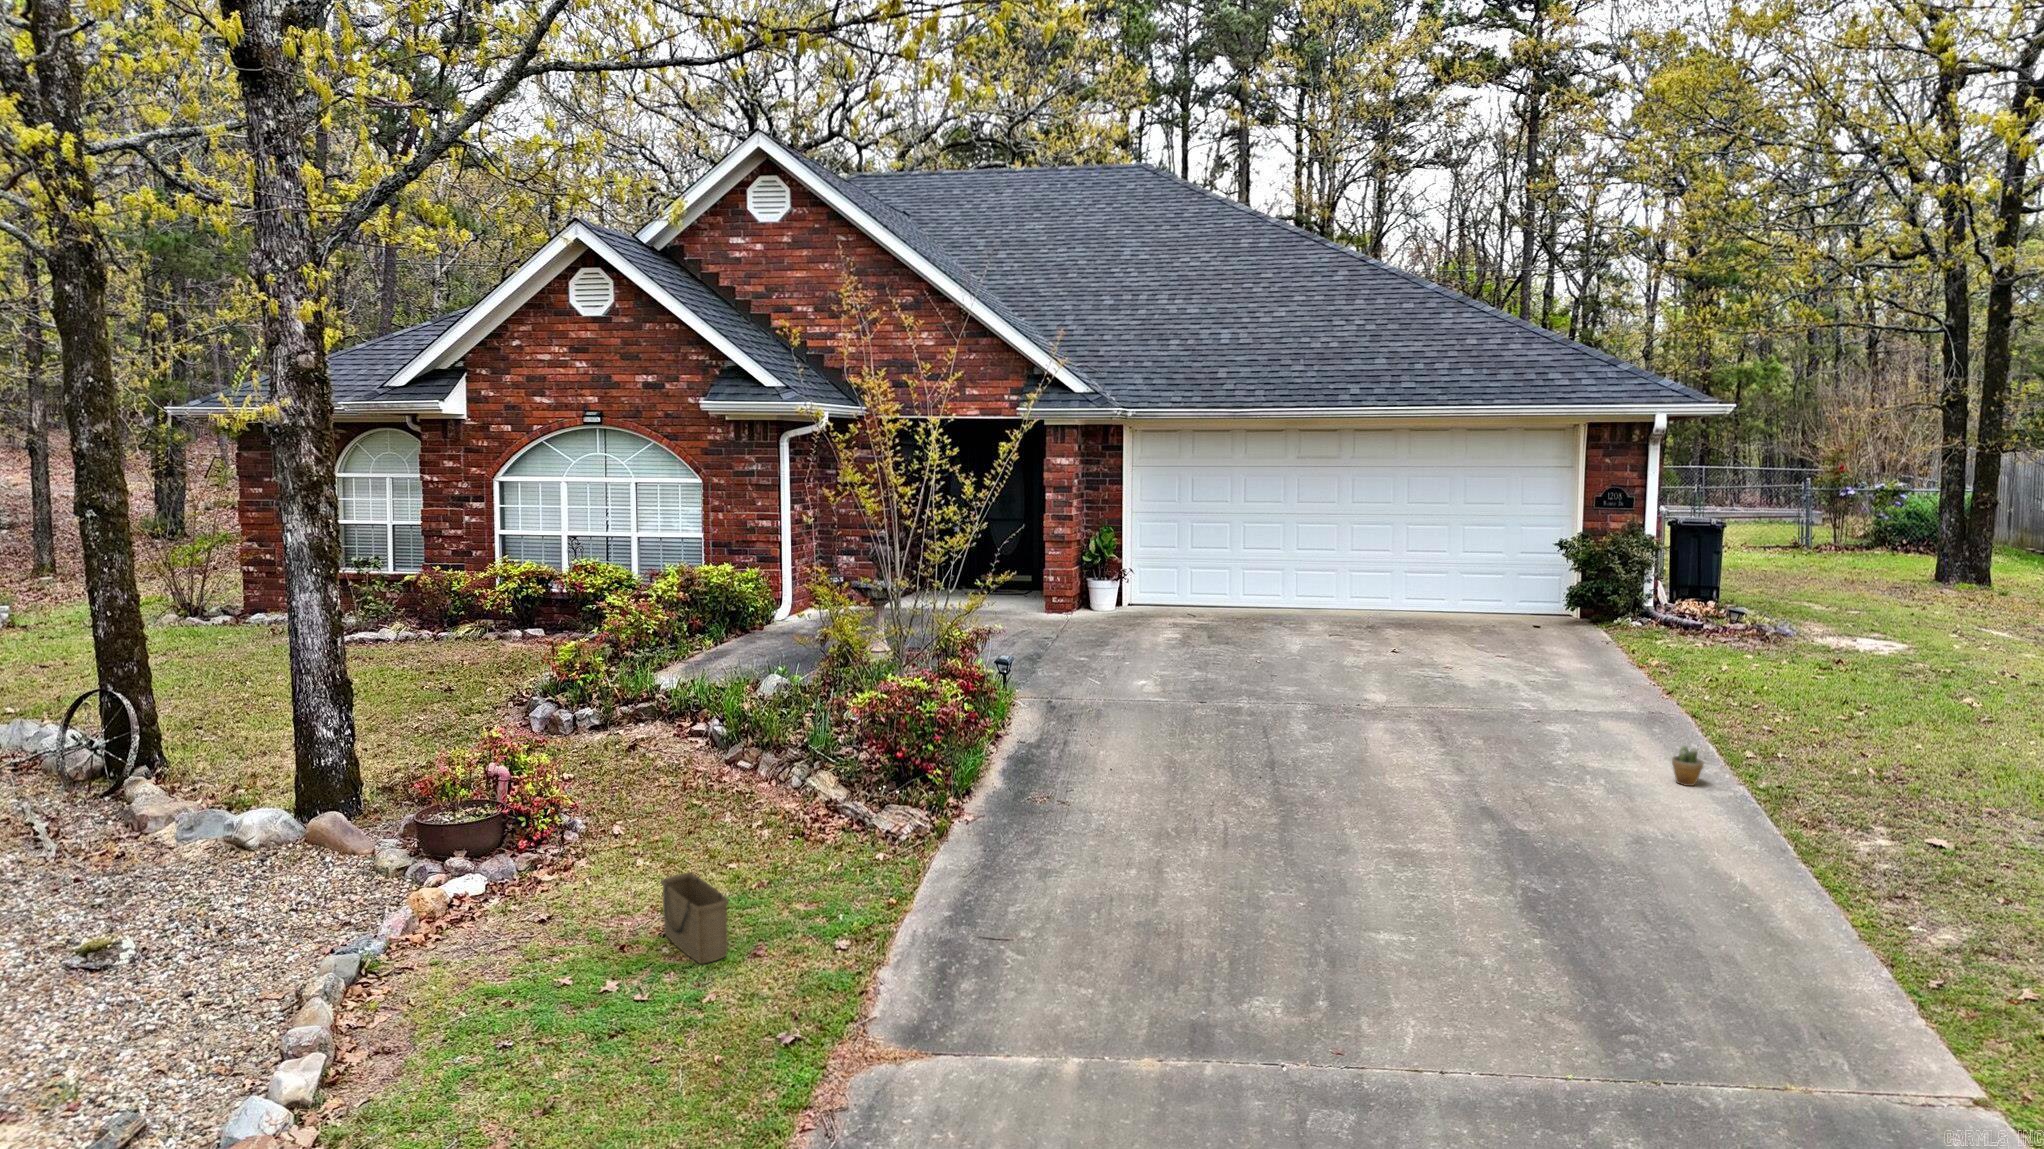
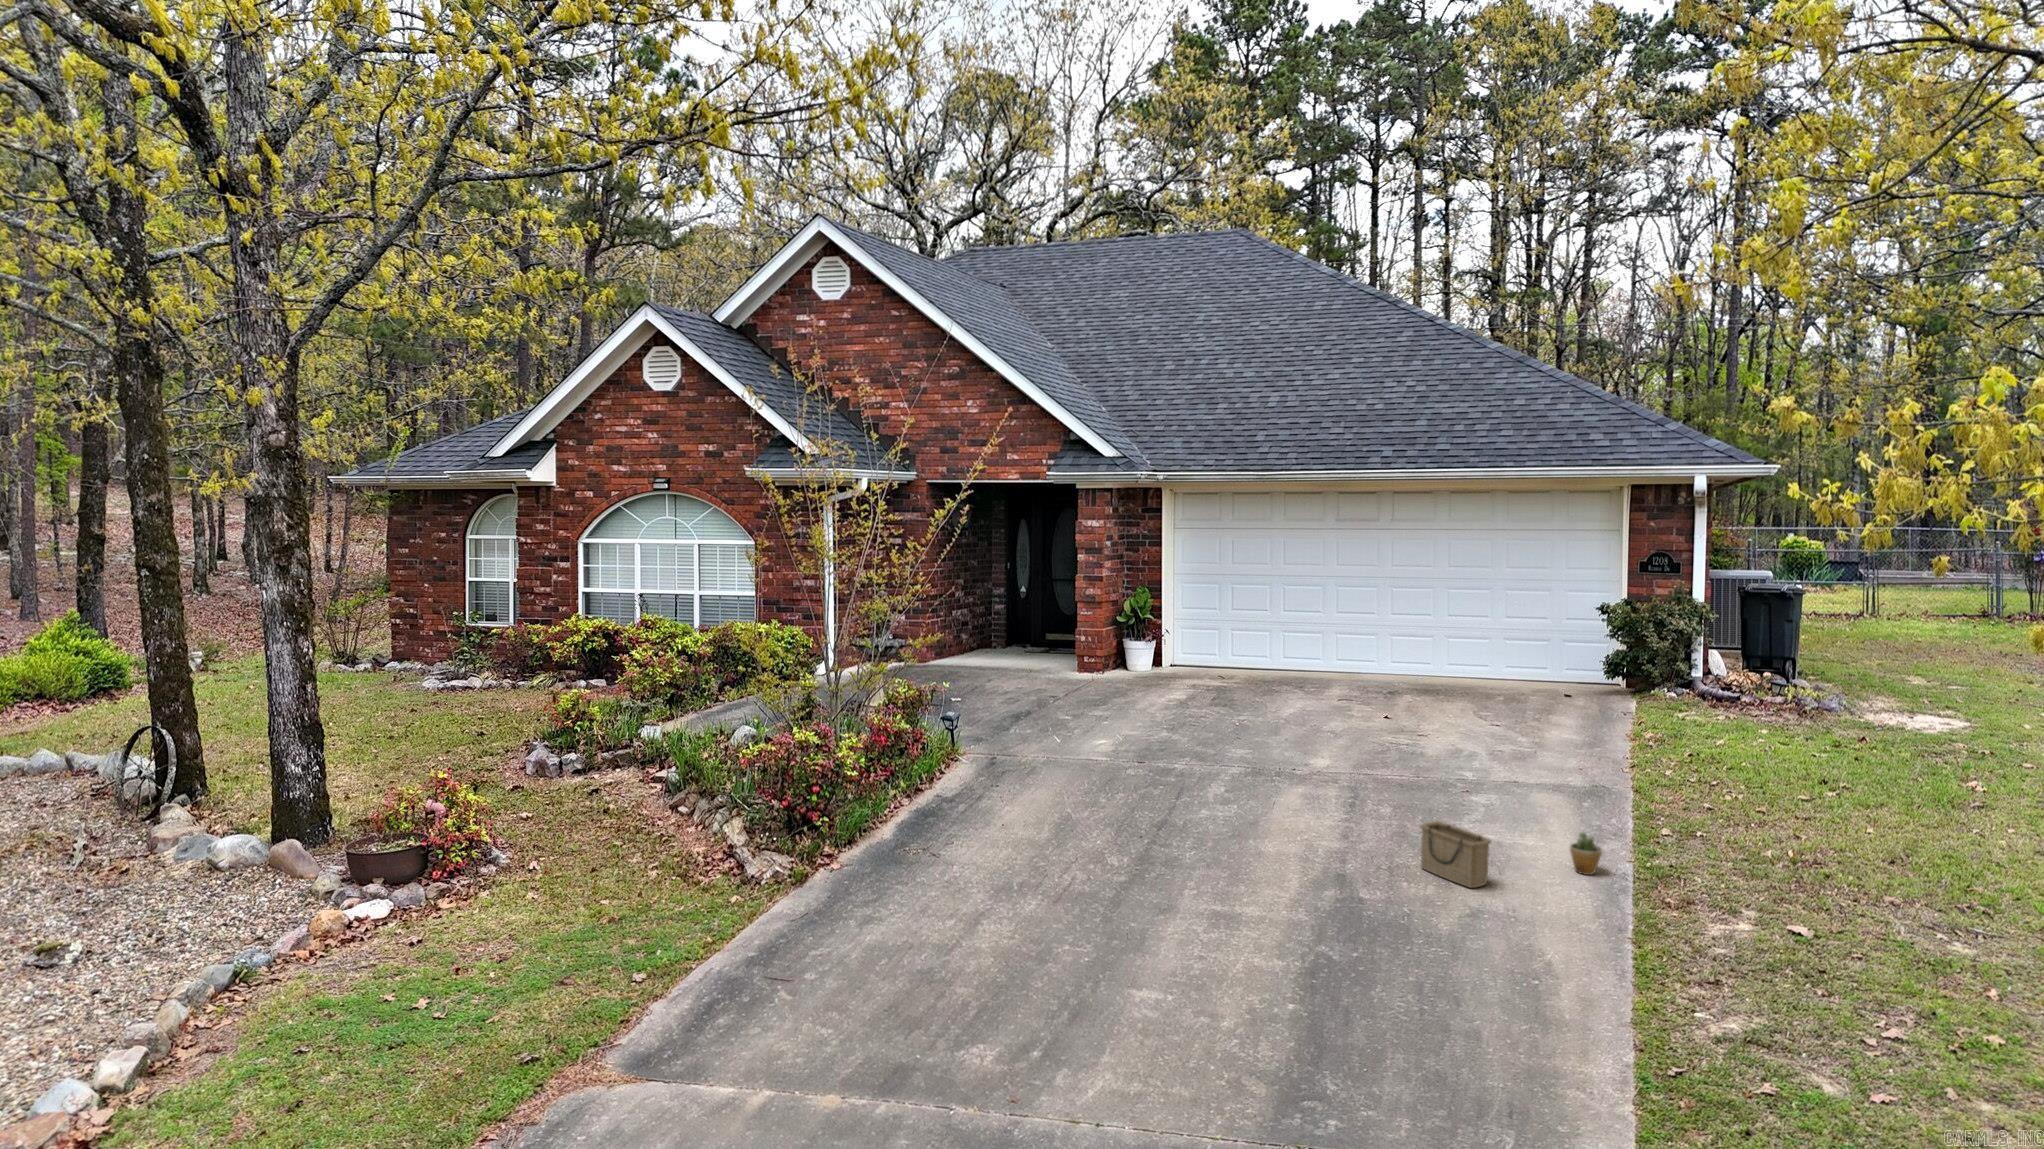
basket: present [660,873,729,964] -> present [1420,821,1491,888]

